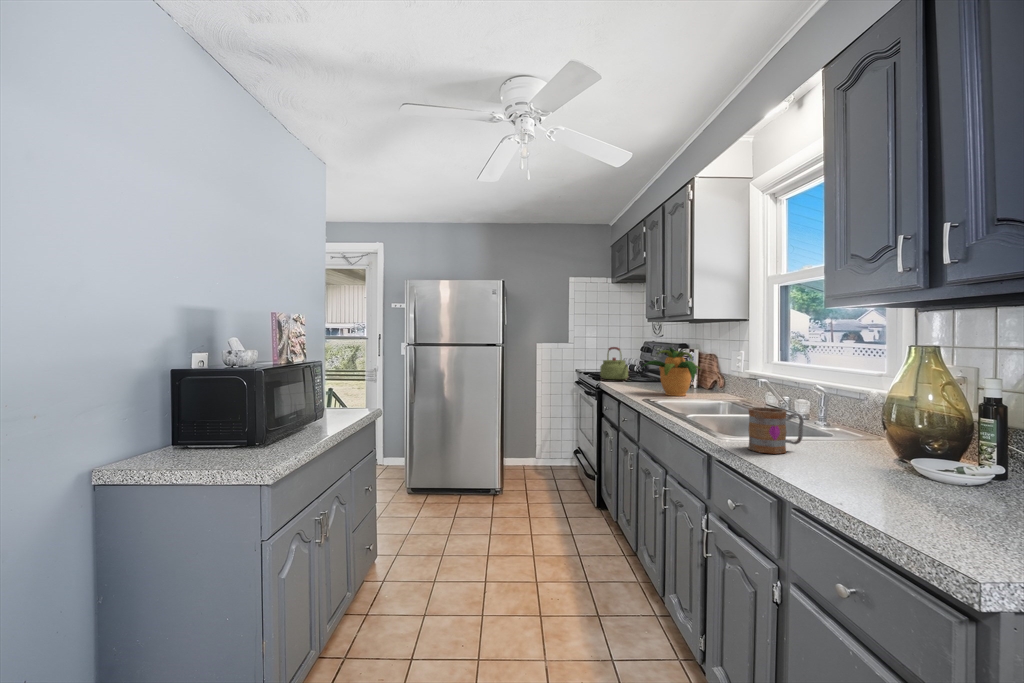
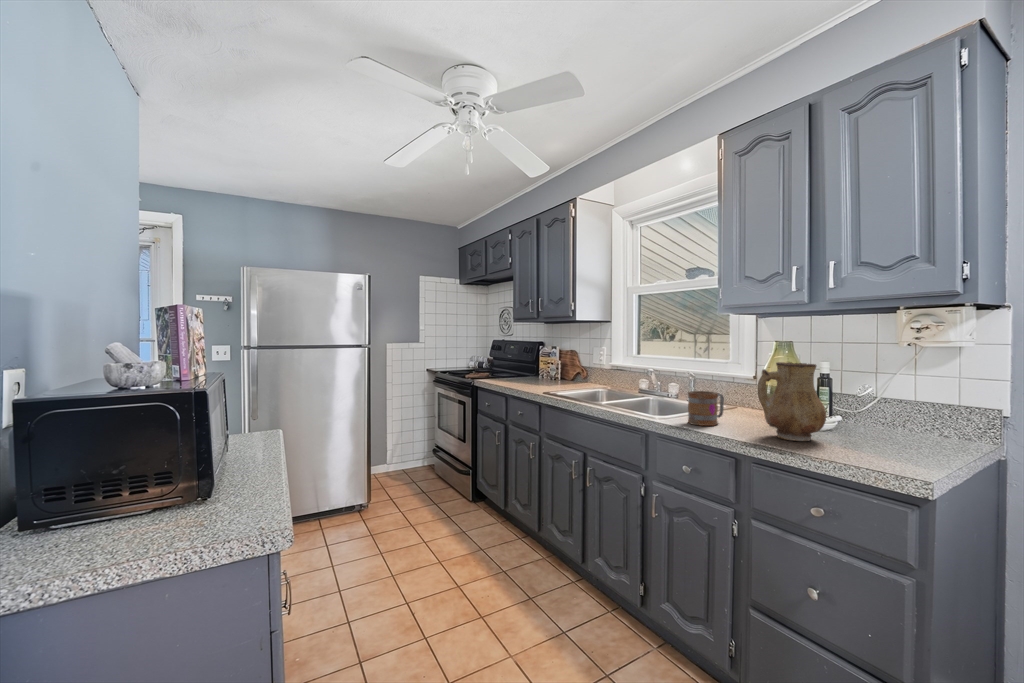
kettle: present [600,347,628,380] -> none [465,346,493,377]
potted plant: present [643,347,700,396] -> none [528,344,581,388]
ceramic pitcher: none [810,374,918,490] -> present [758,362,826,441]

